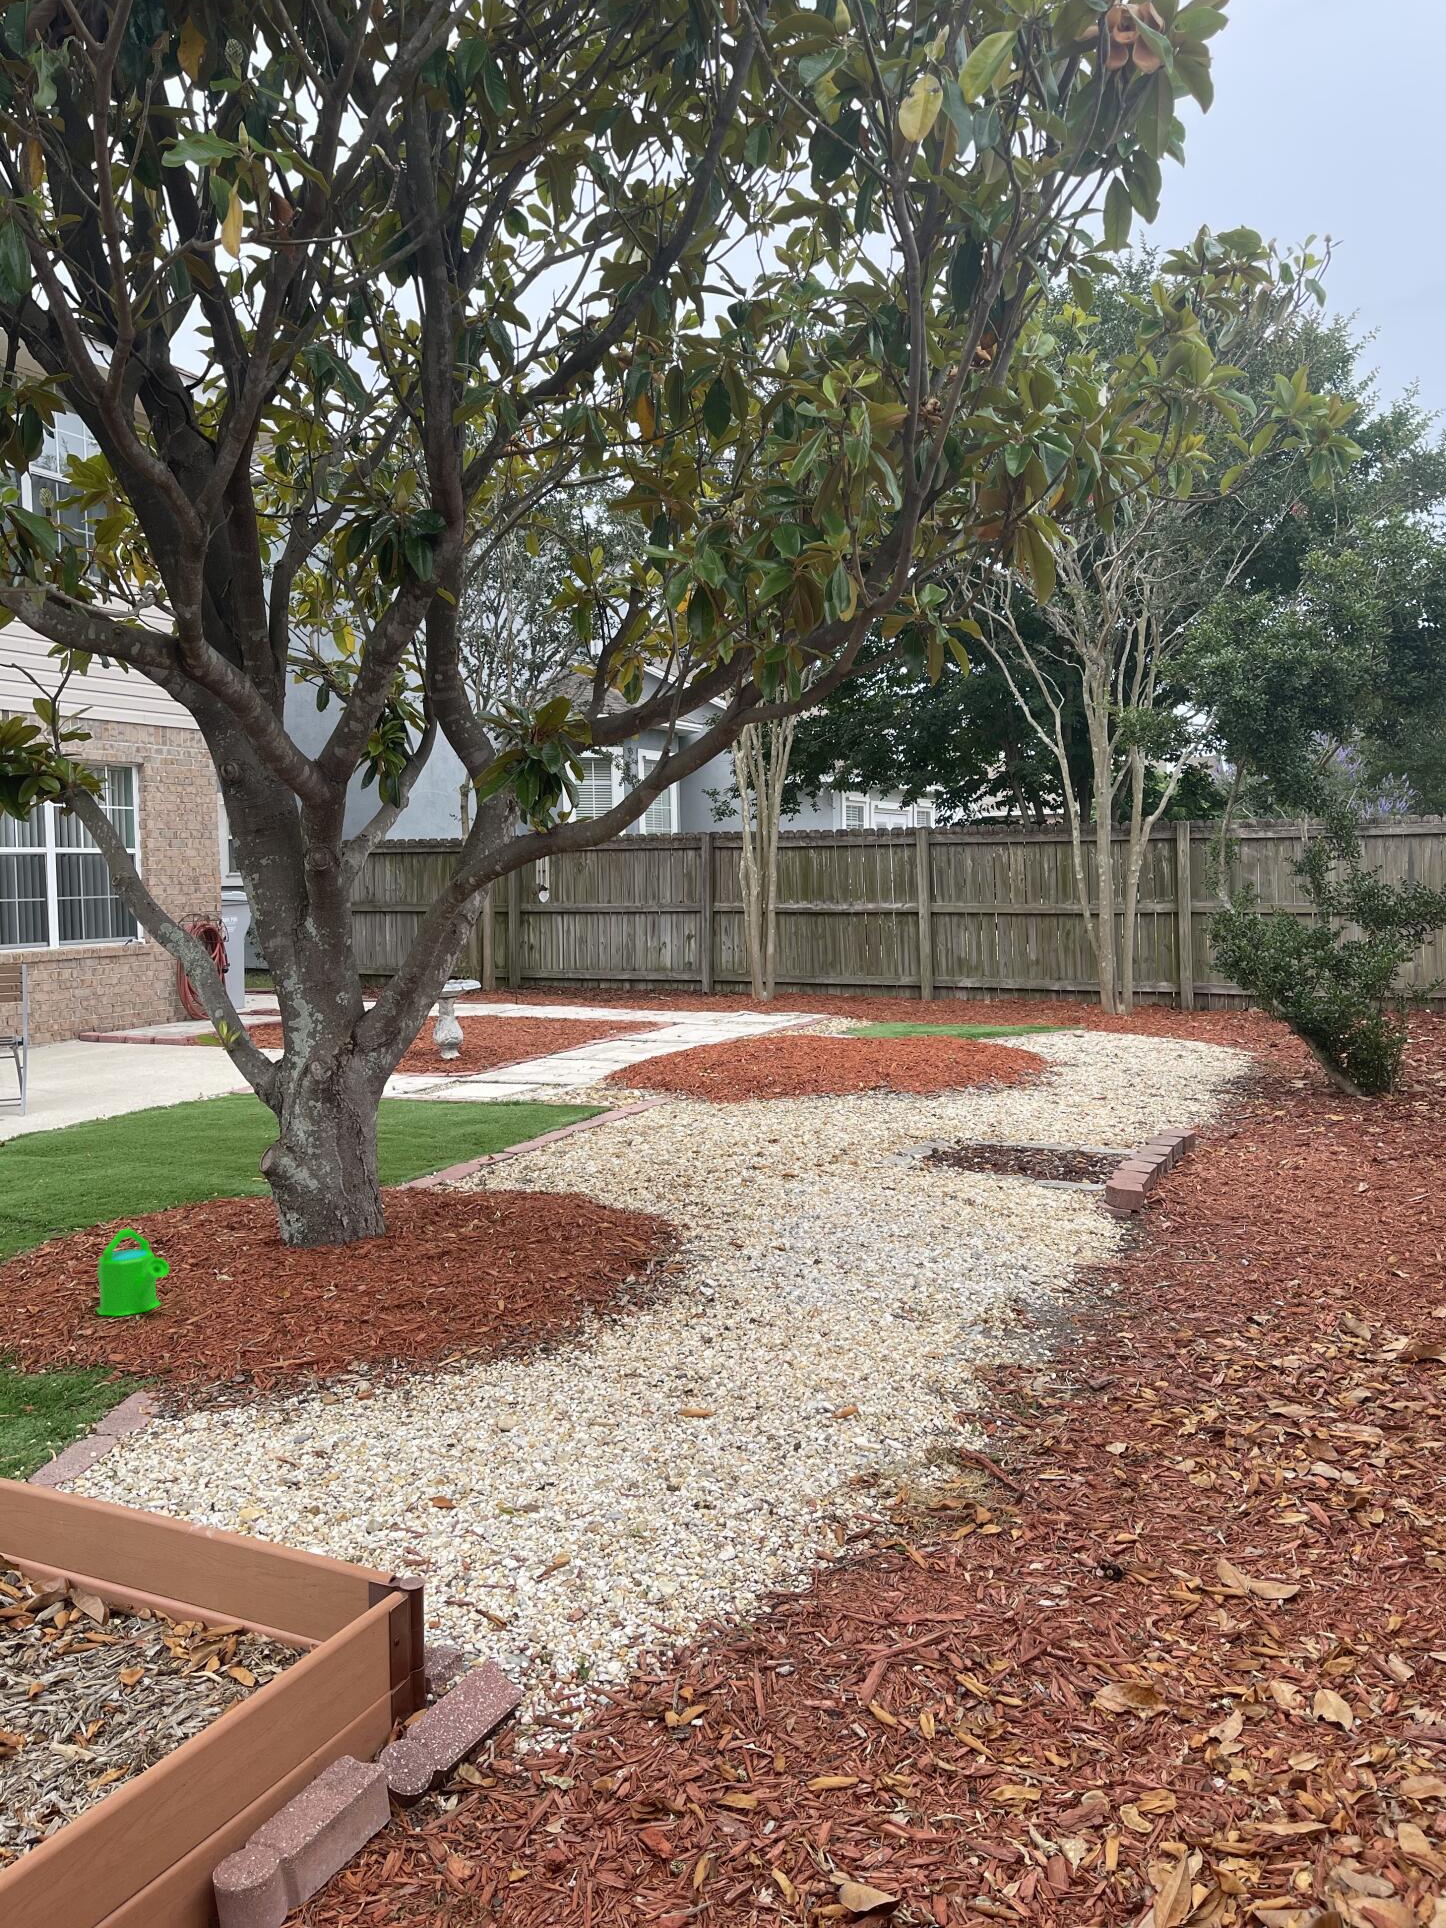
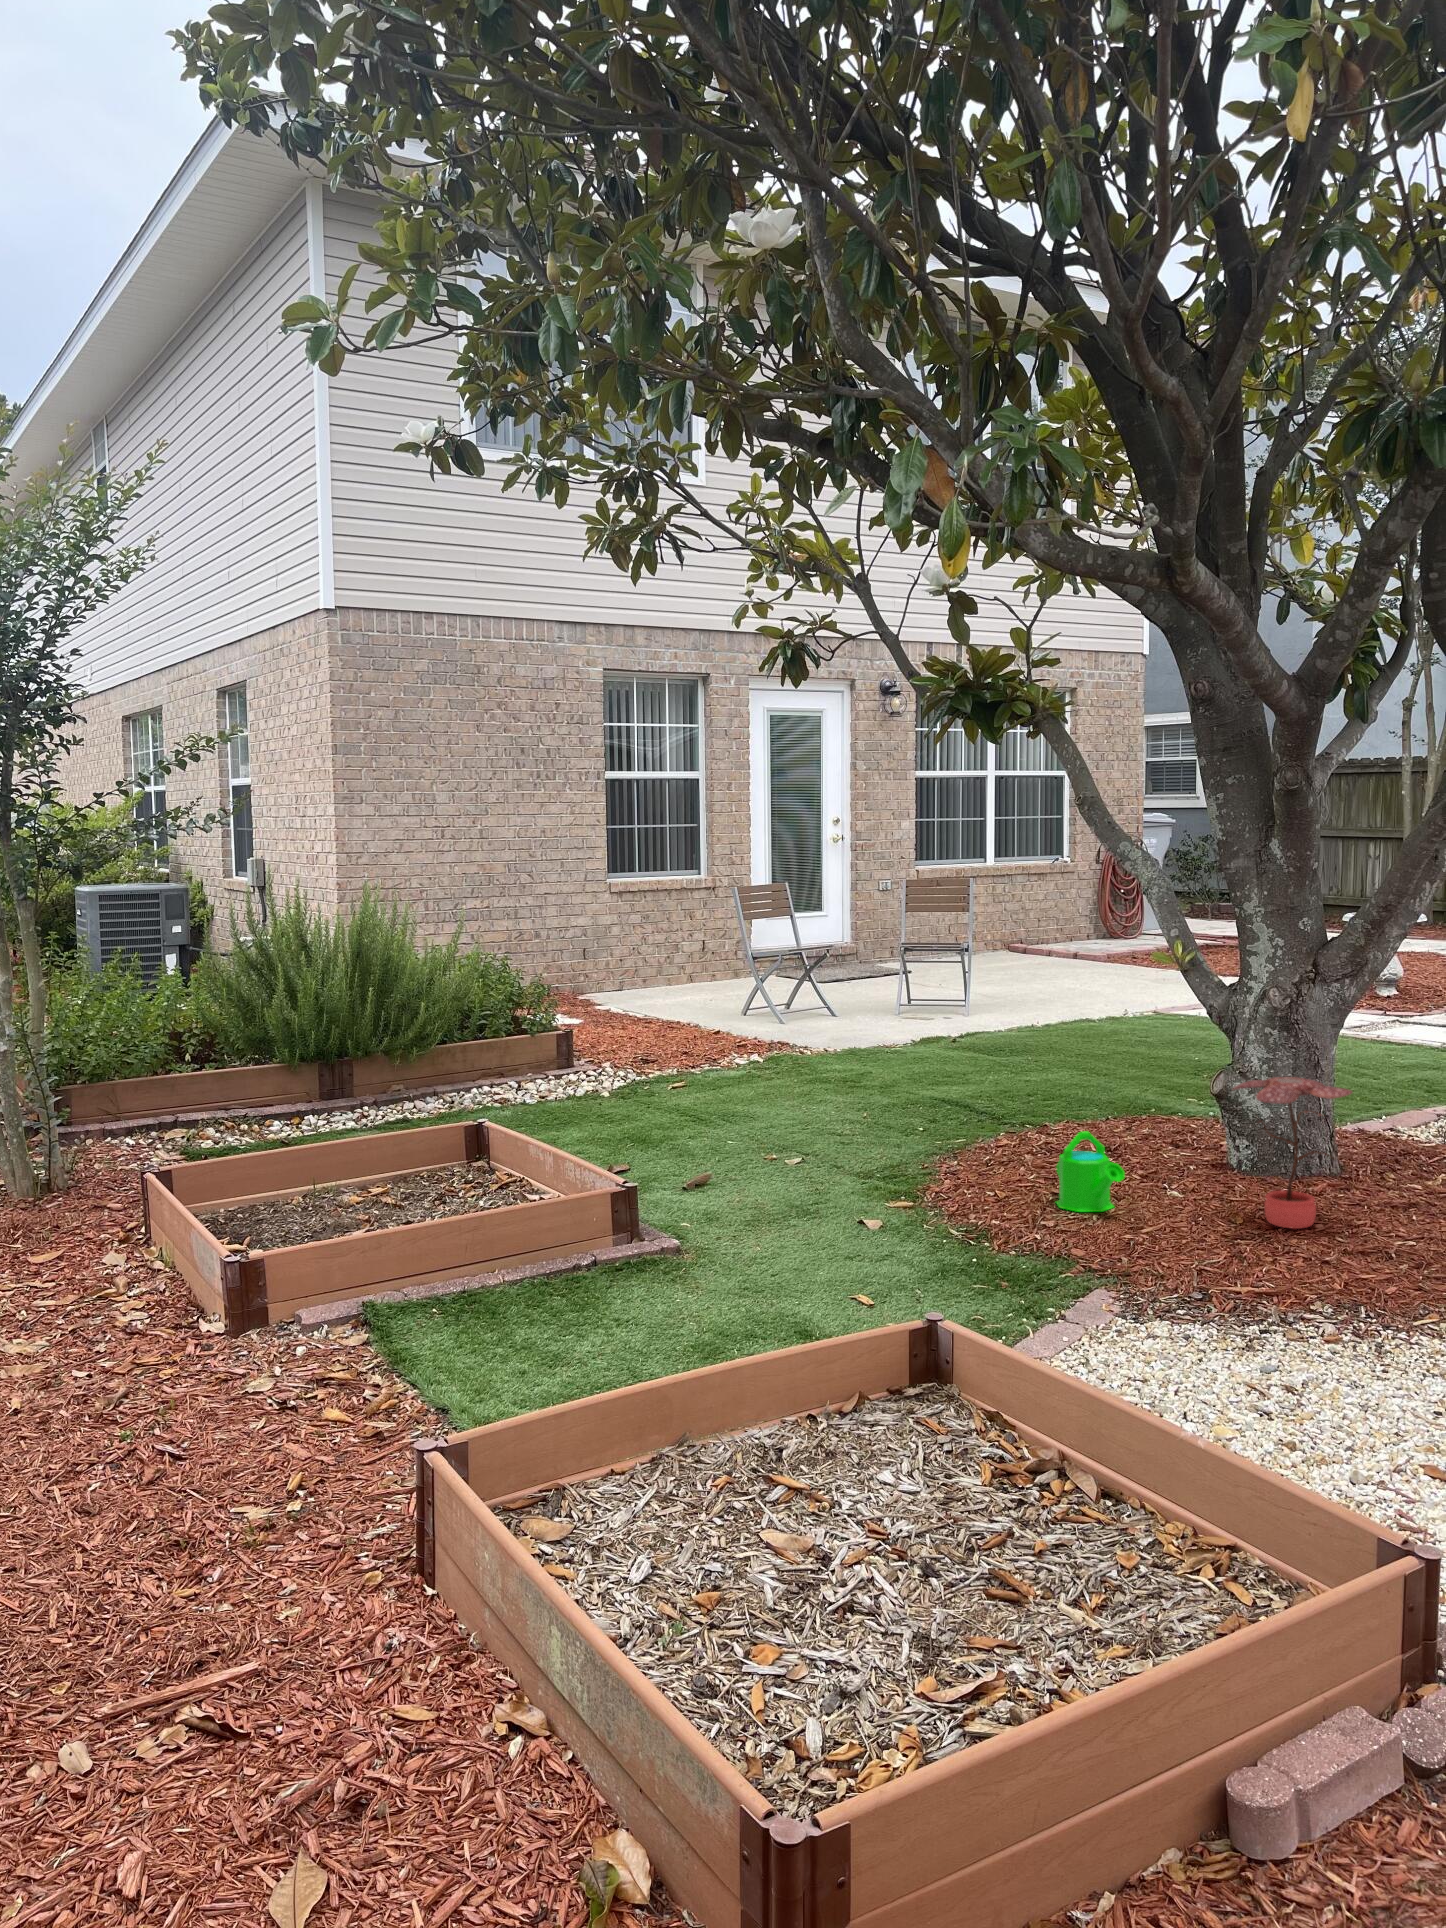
potted plant: none [275,1149,387,1296] -> present [1232,1077,1352,1229]

